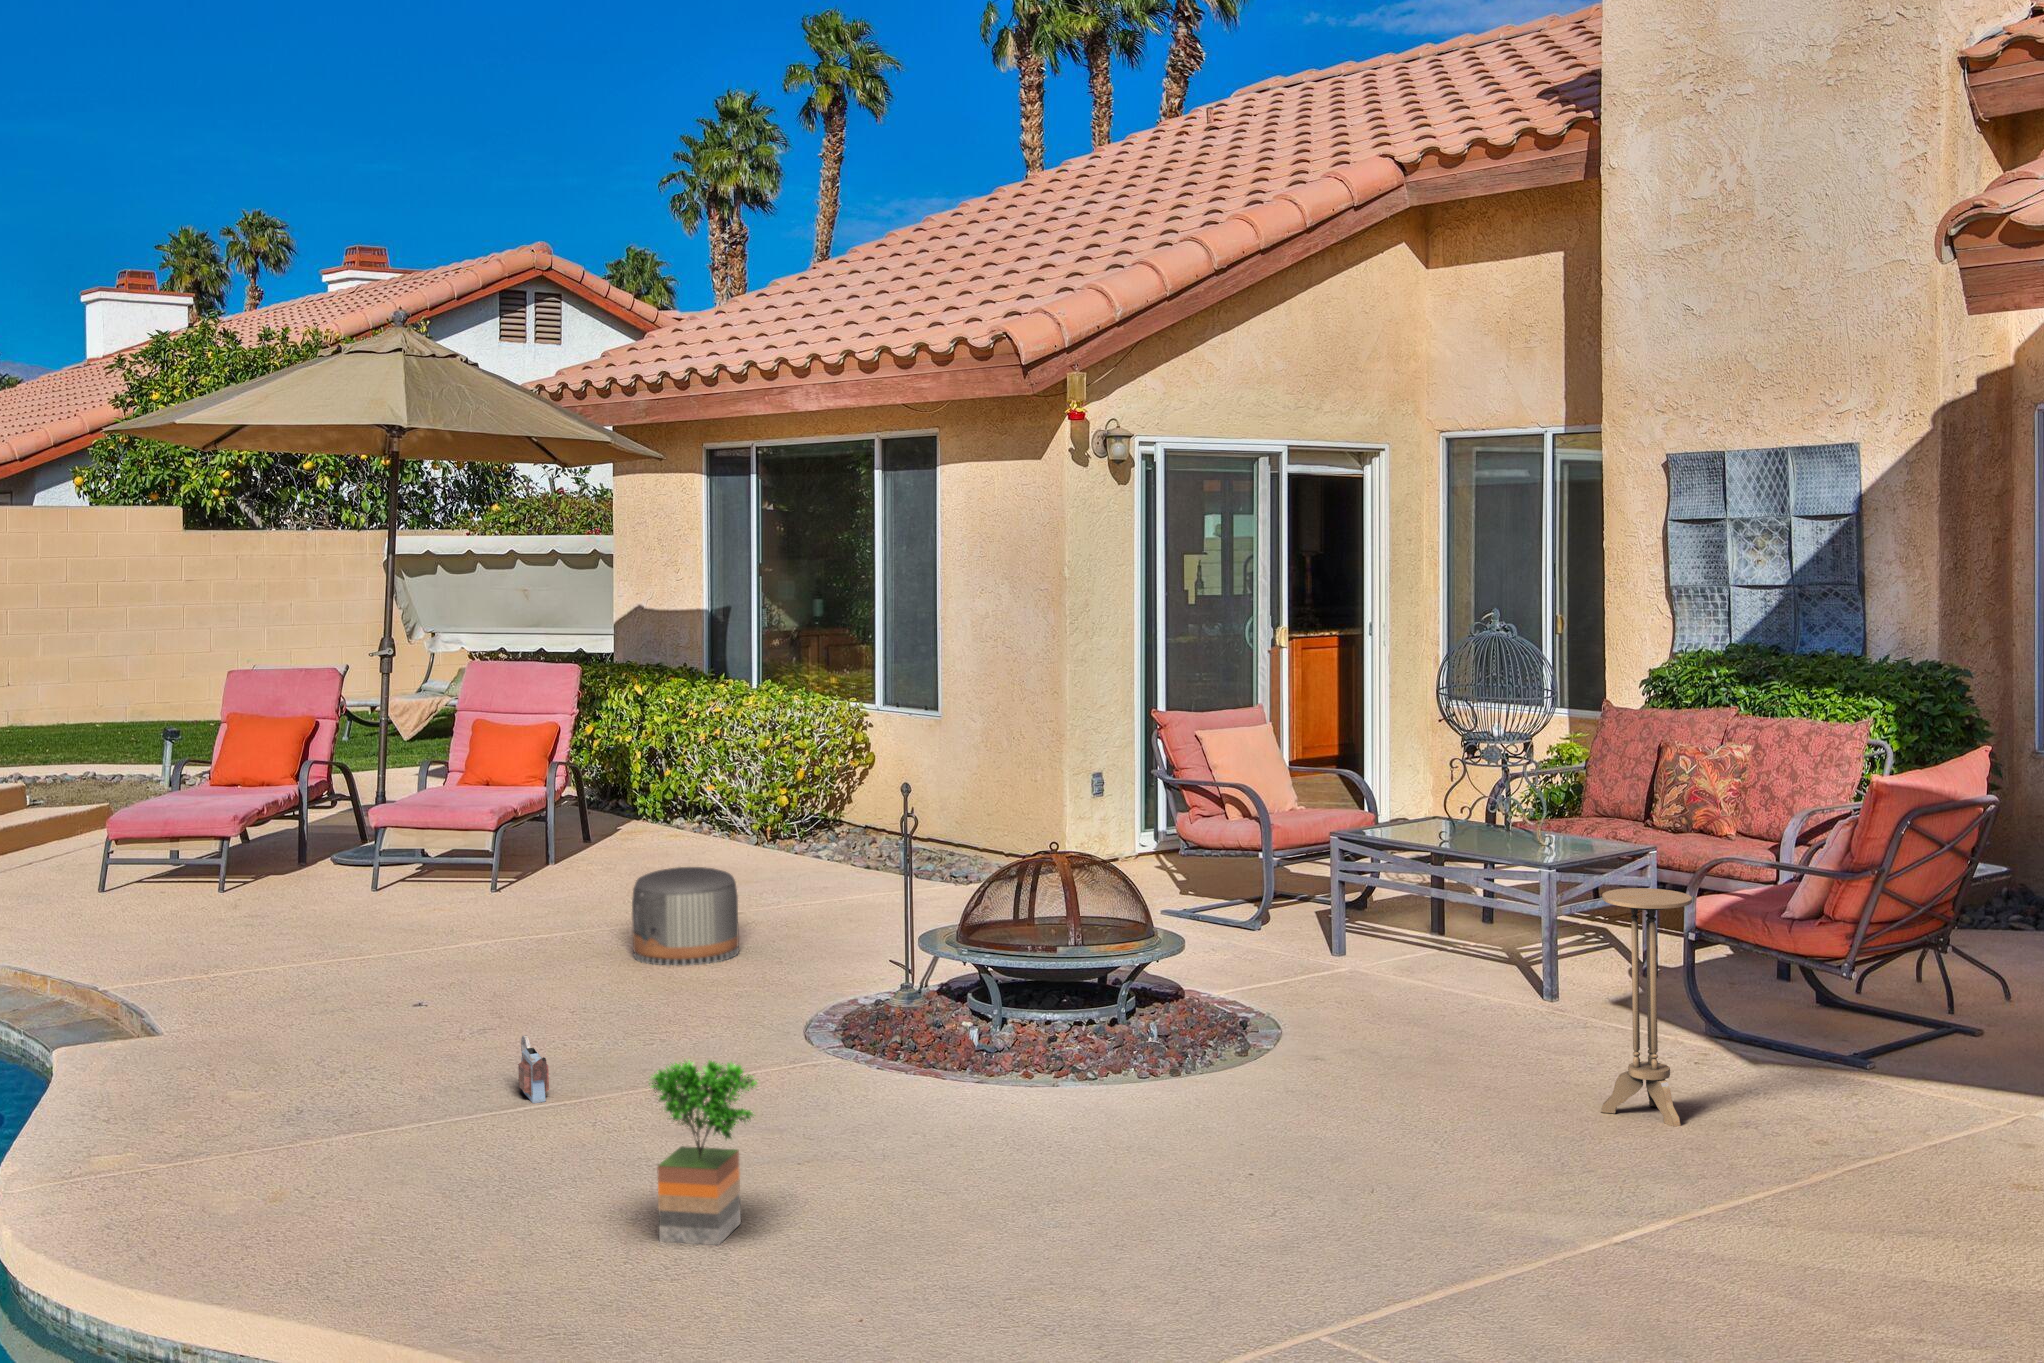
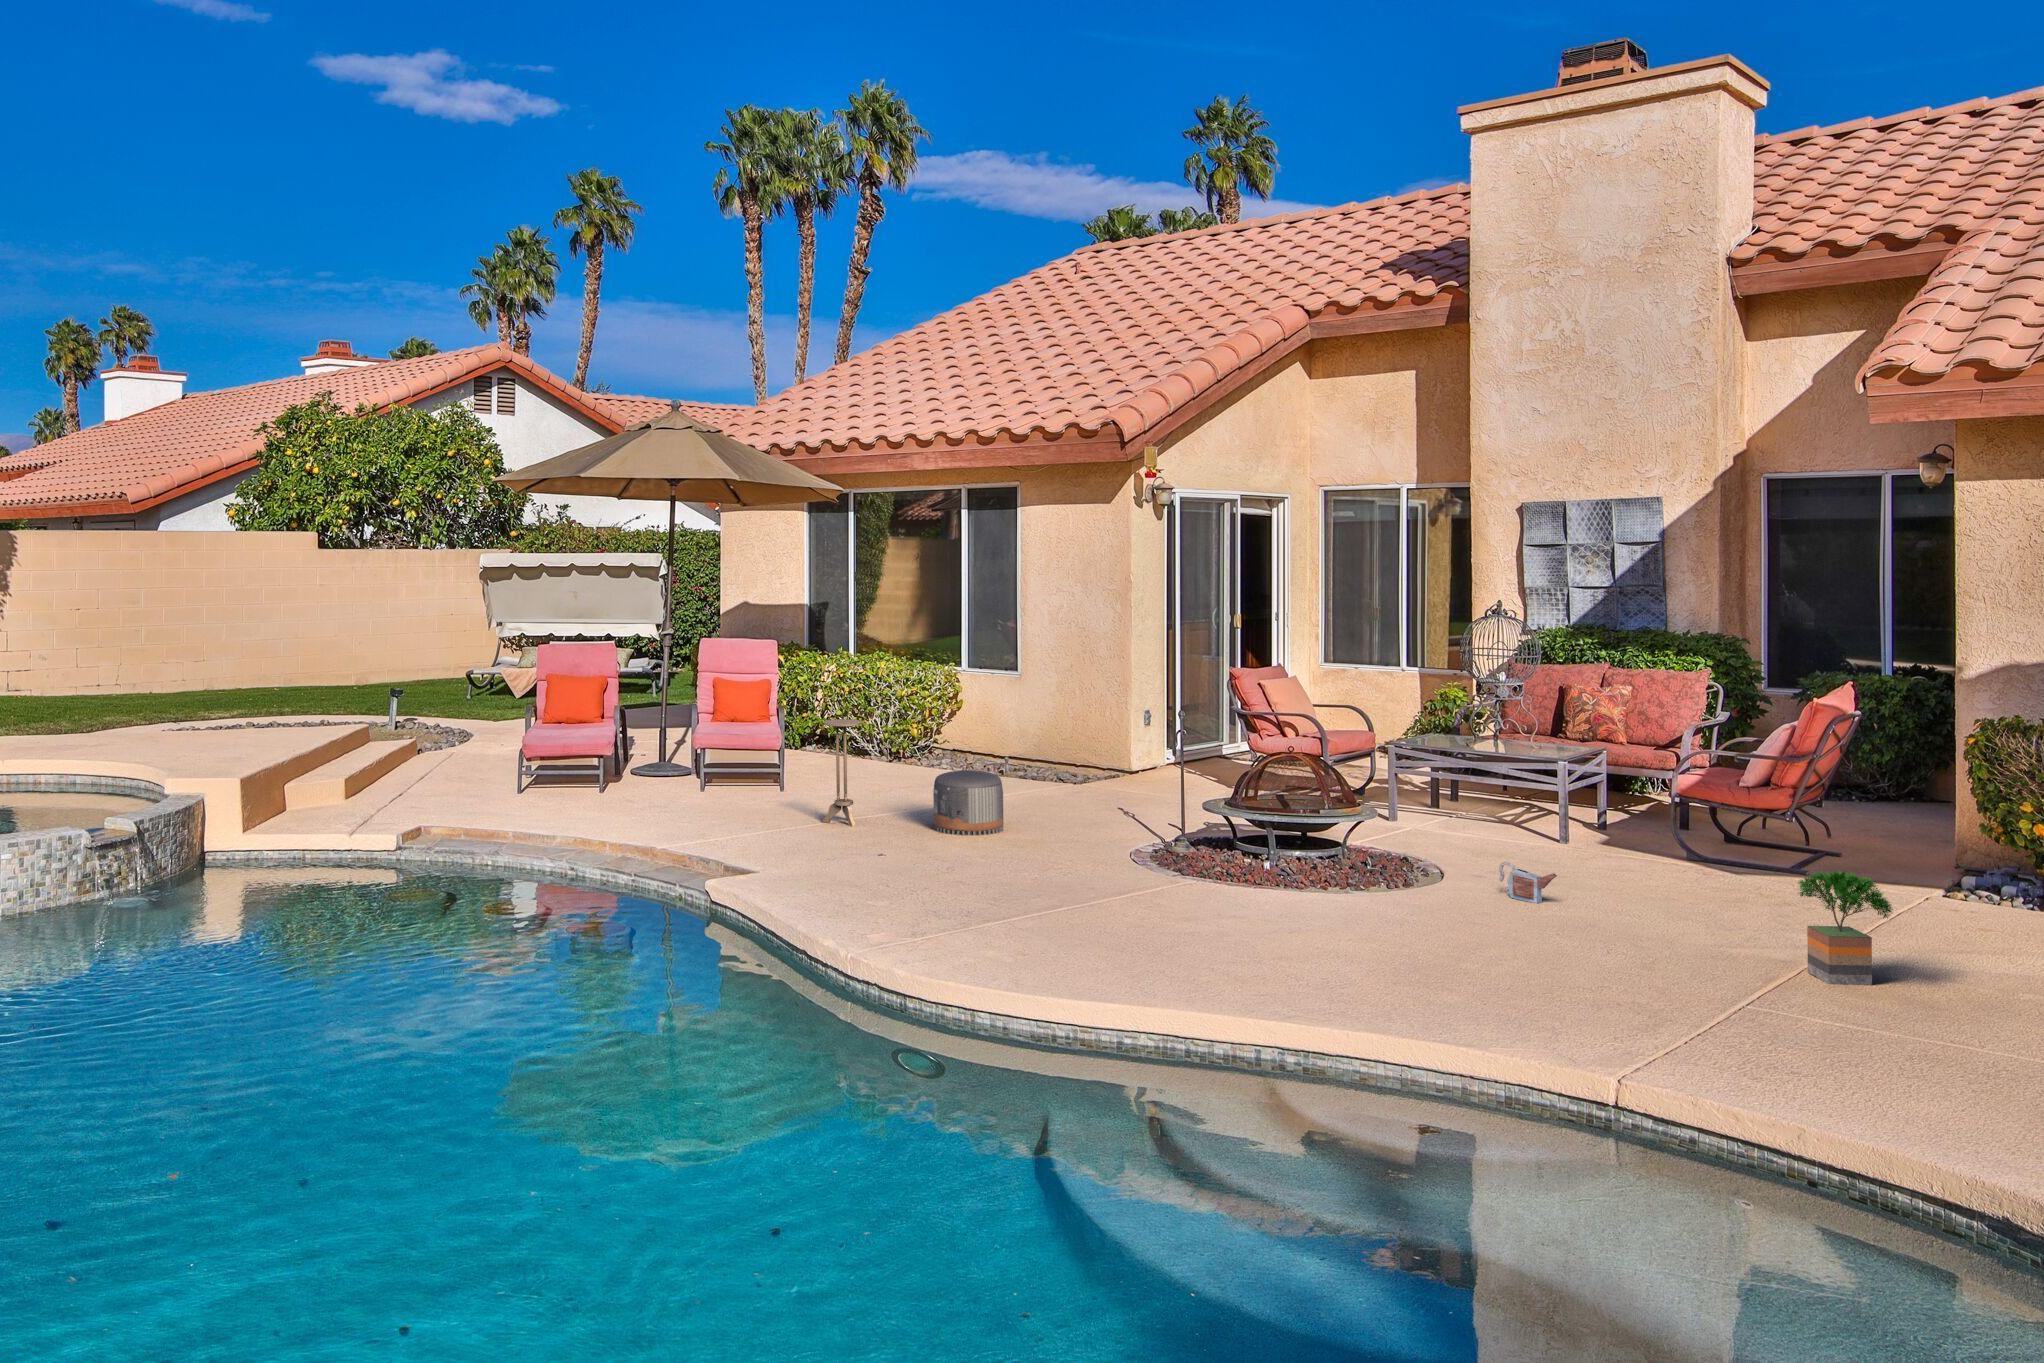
side table: present [1601,888,1692,1127] -> present [823,719,863,826]
watering can: present [518,1035,549,1103] -> present [1499,862,1557,904]
potted tree: present [649,1060,757,1245] -> present [1798,871,1893,985]

